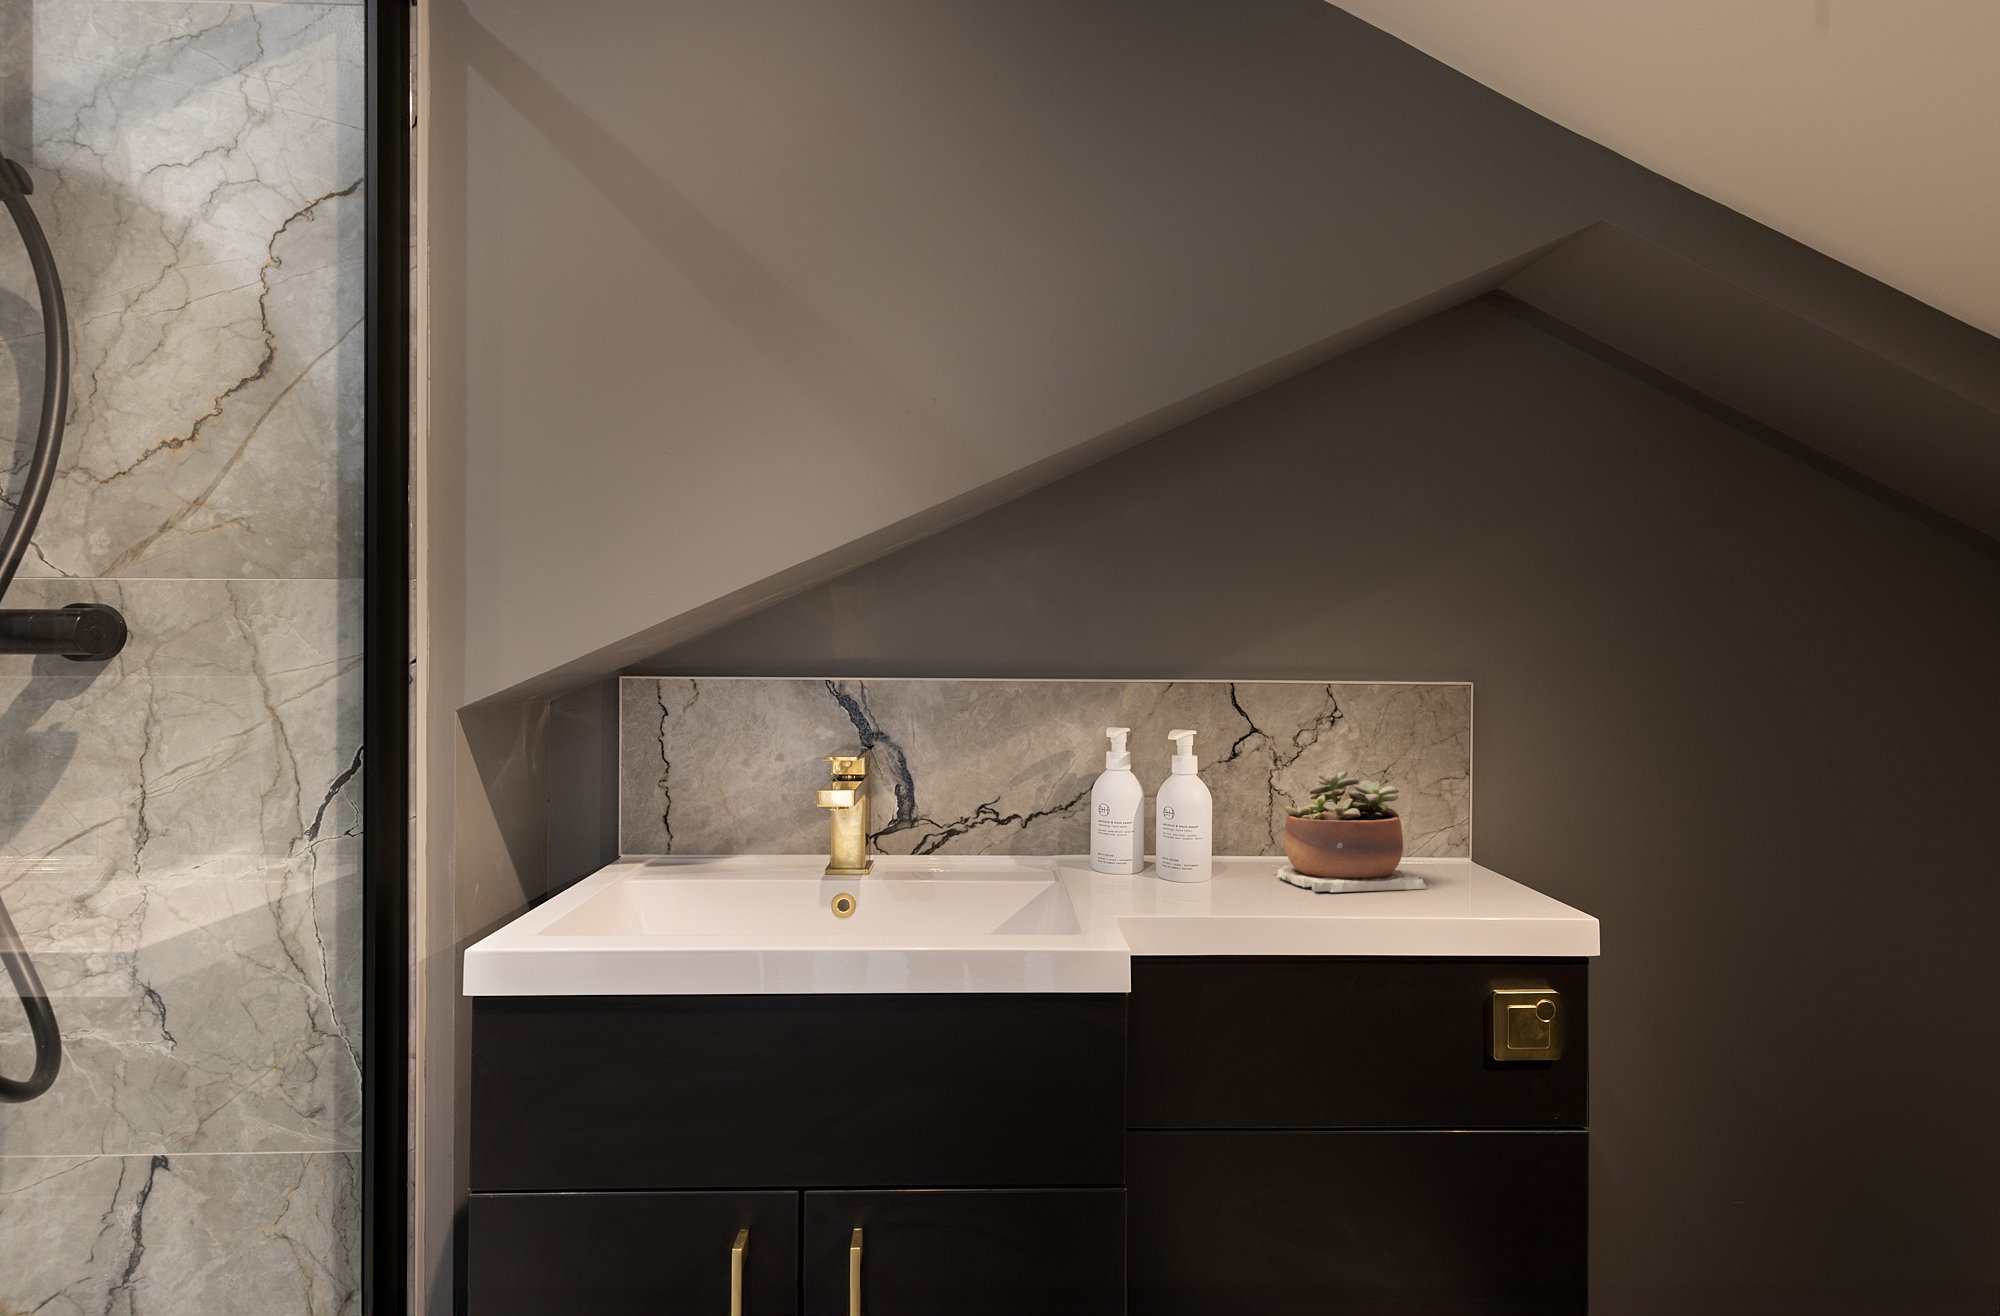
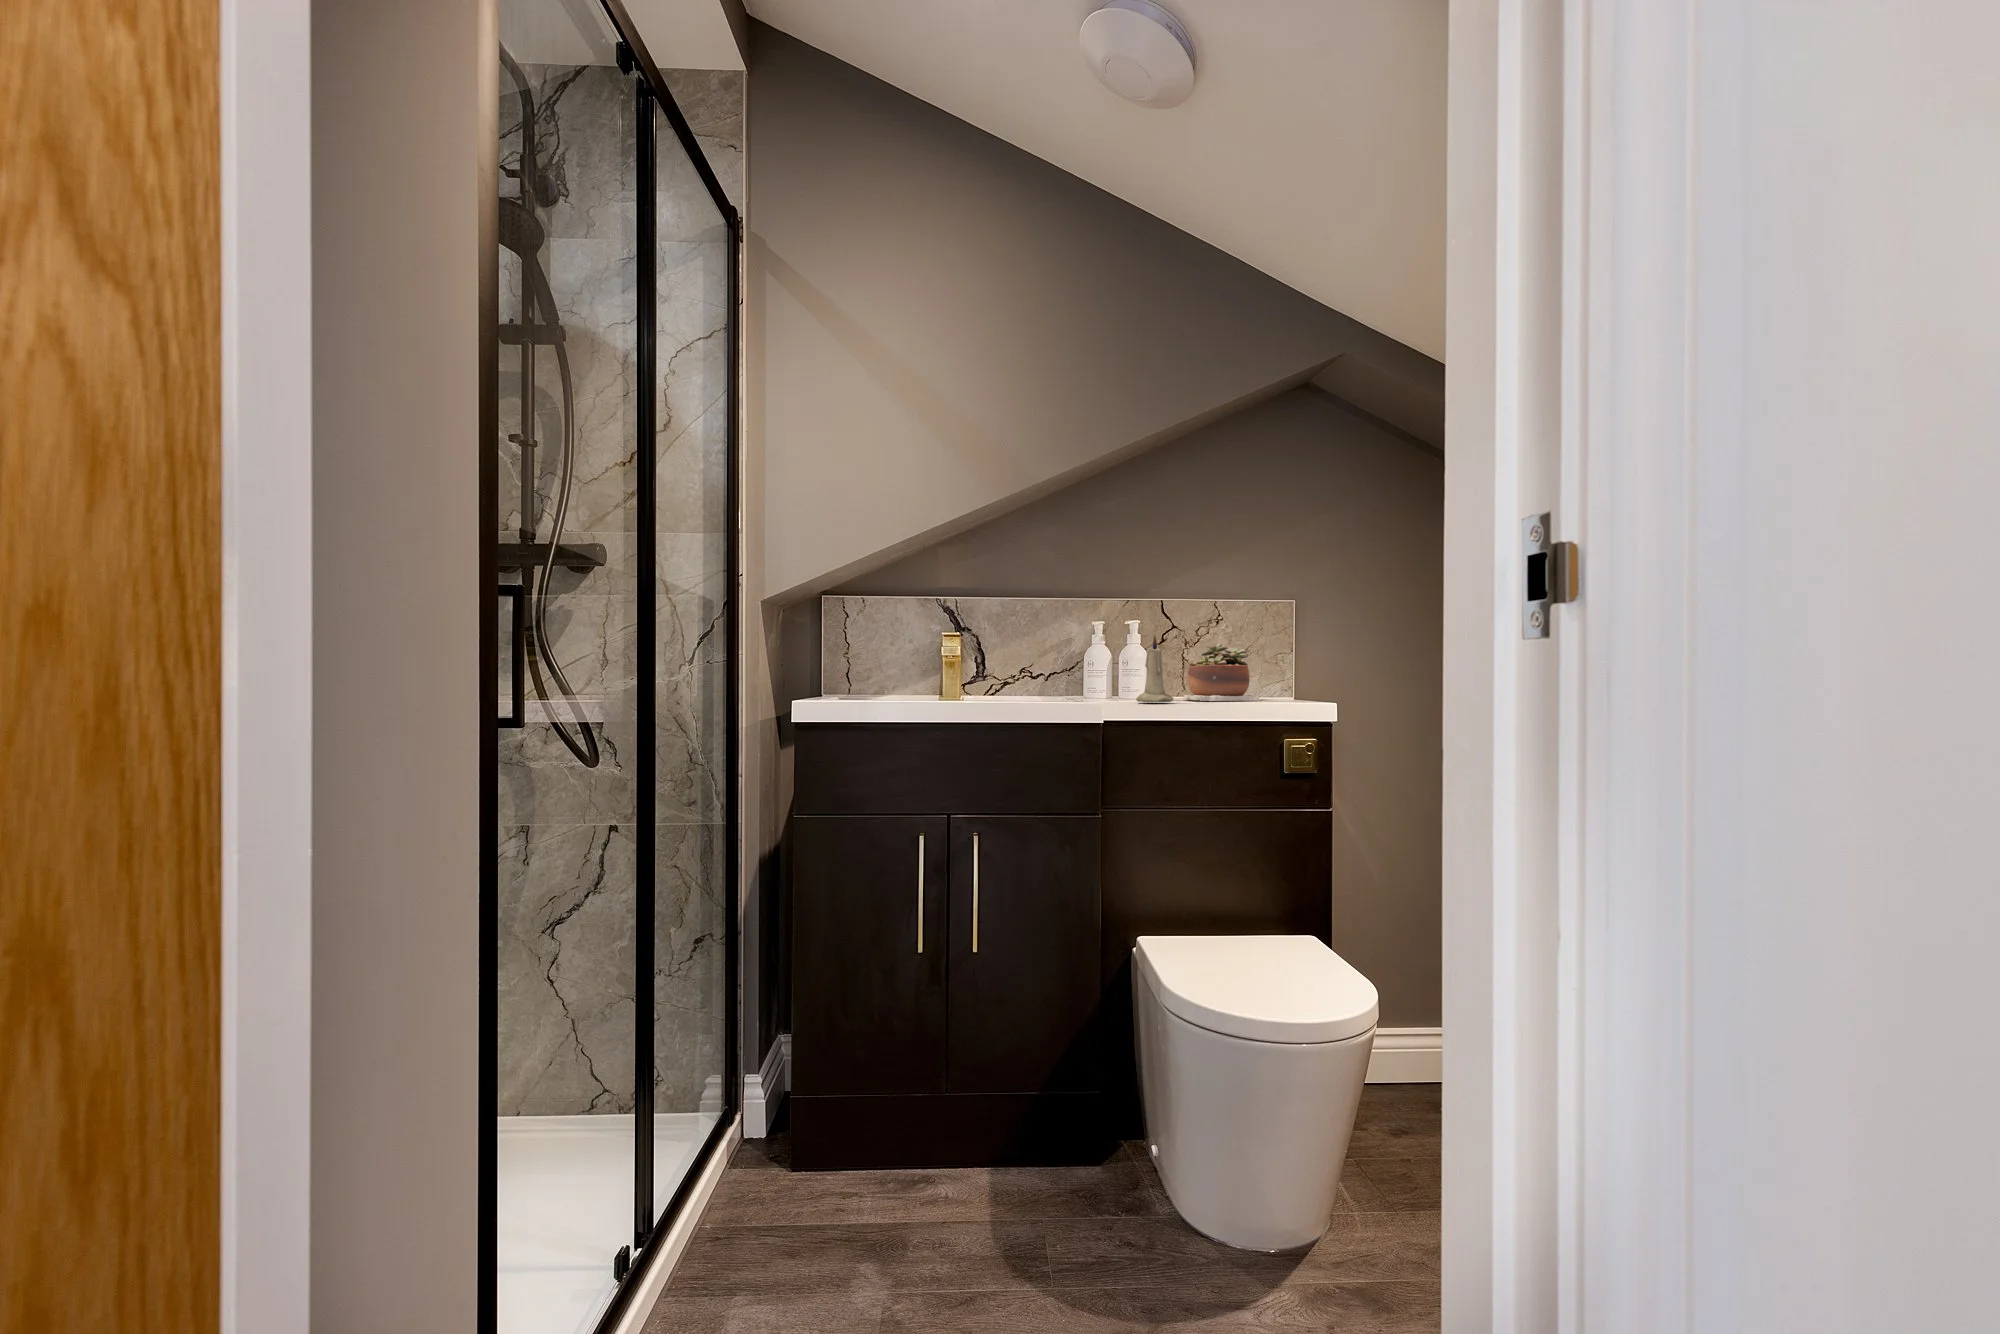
candle: none [1190,766,1264,904] -> present [1136,635,1173,702]

